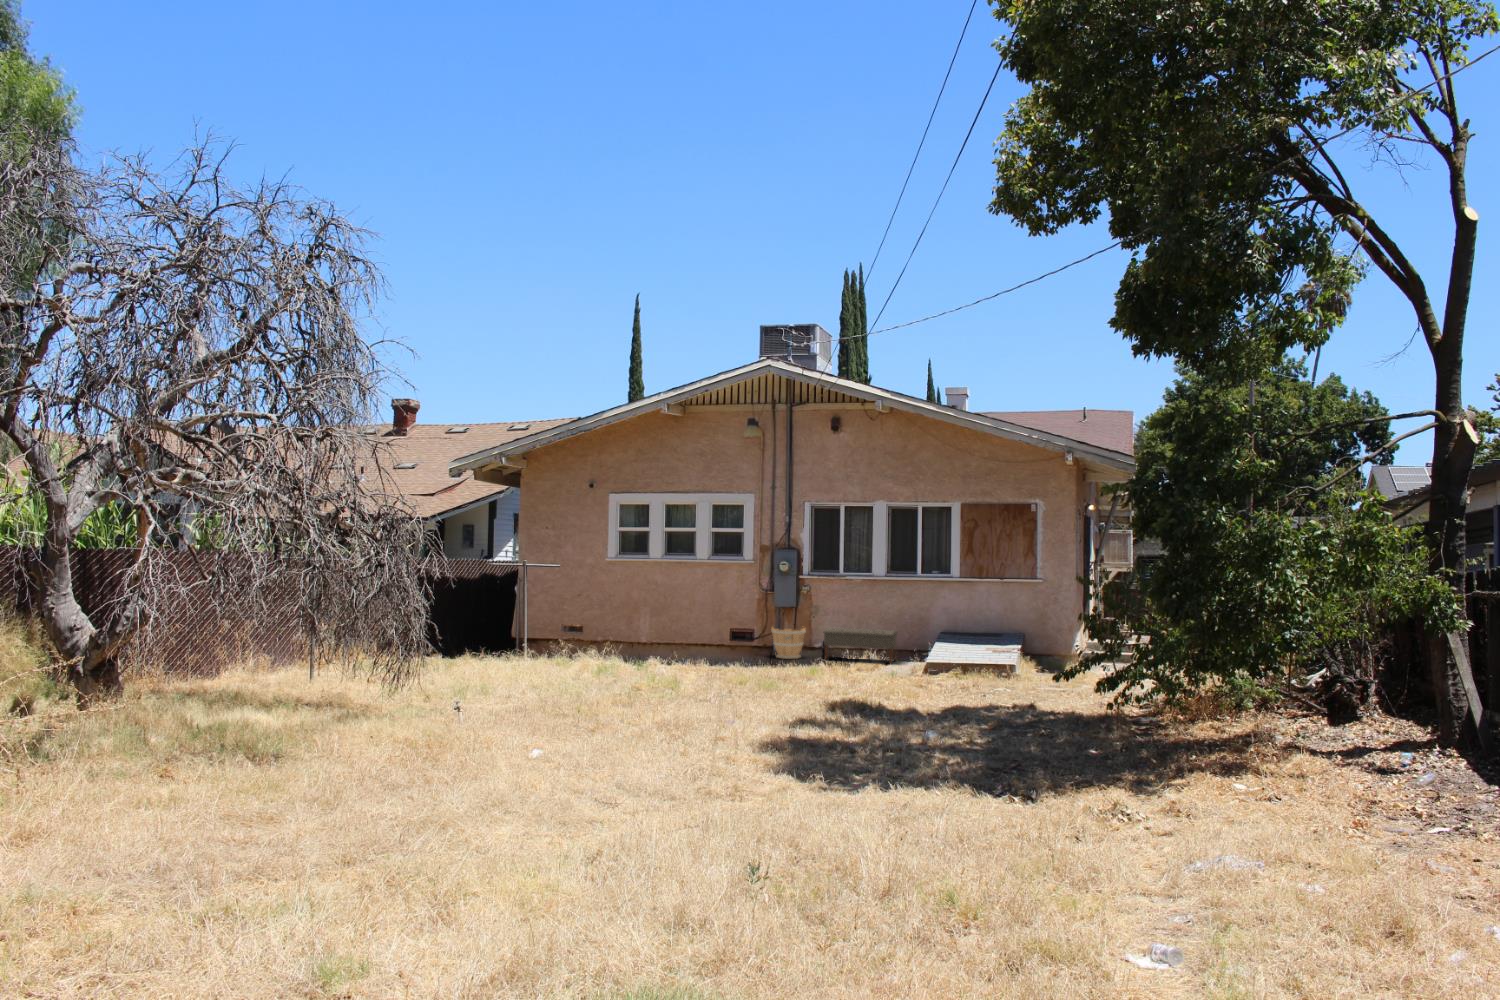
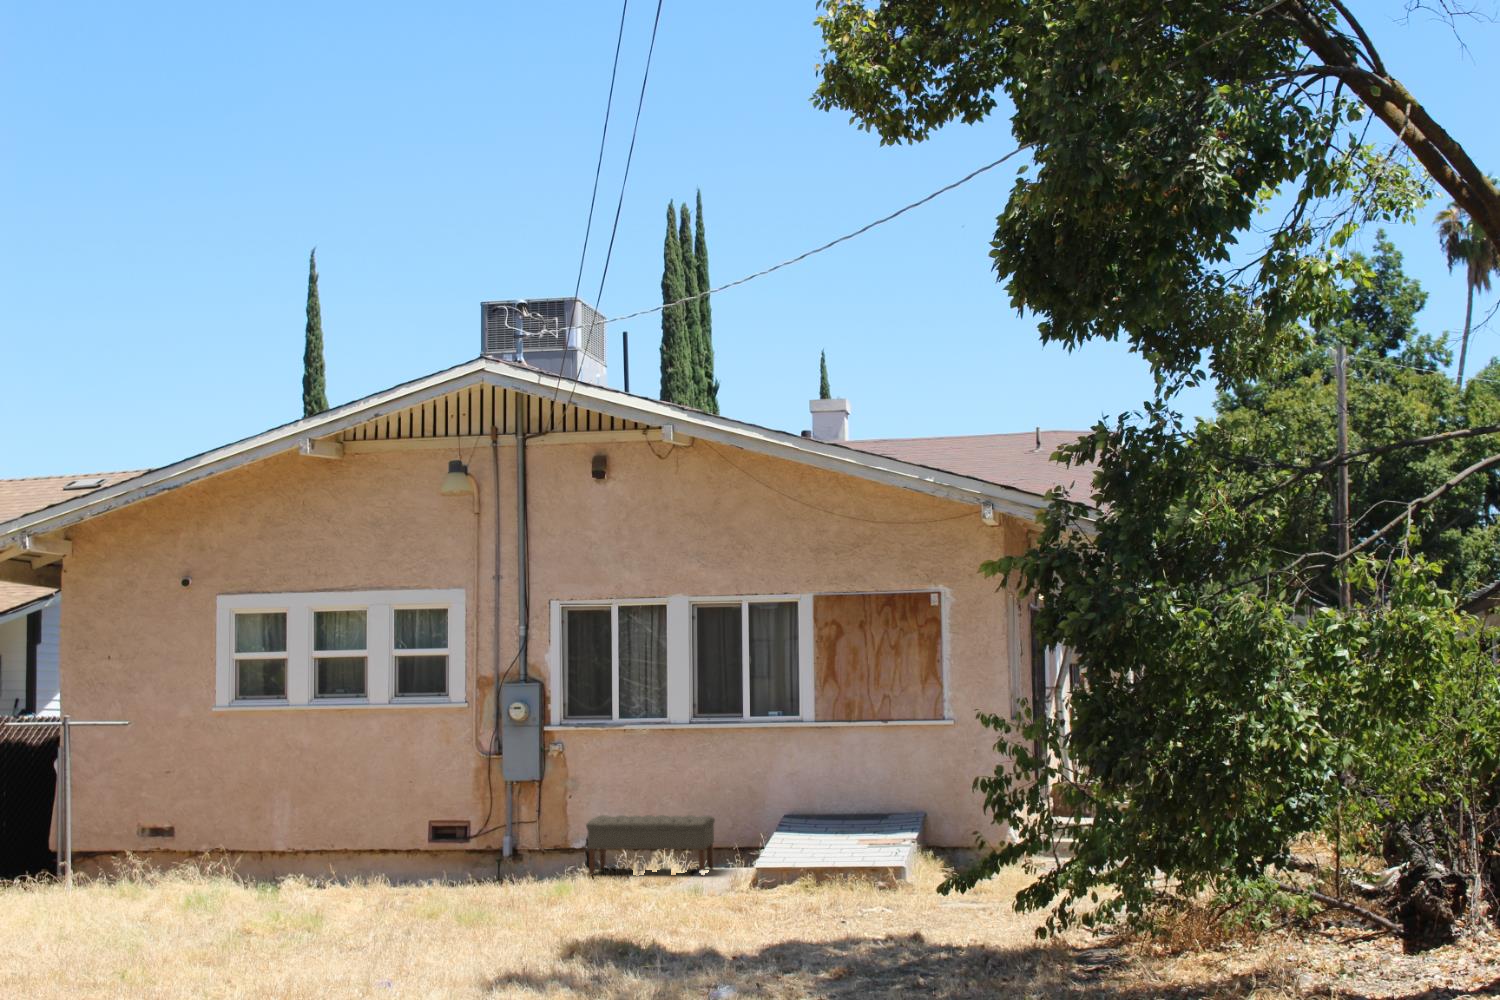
wooden bucket: present [771,626,806,659] -> none [495,817,557,877]

